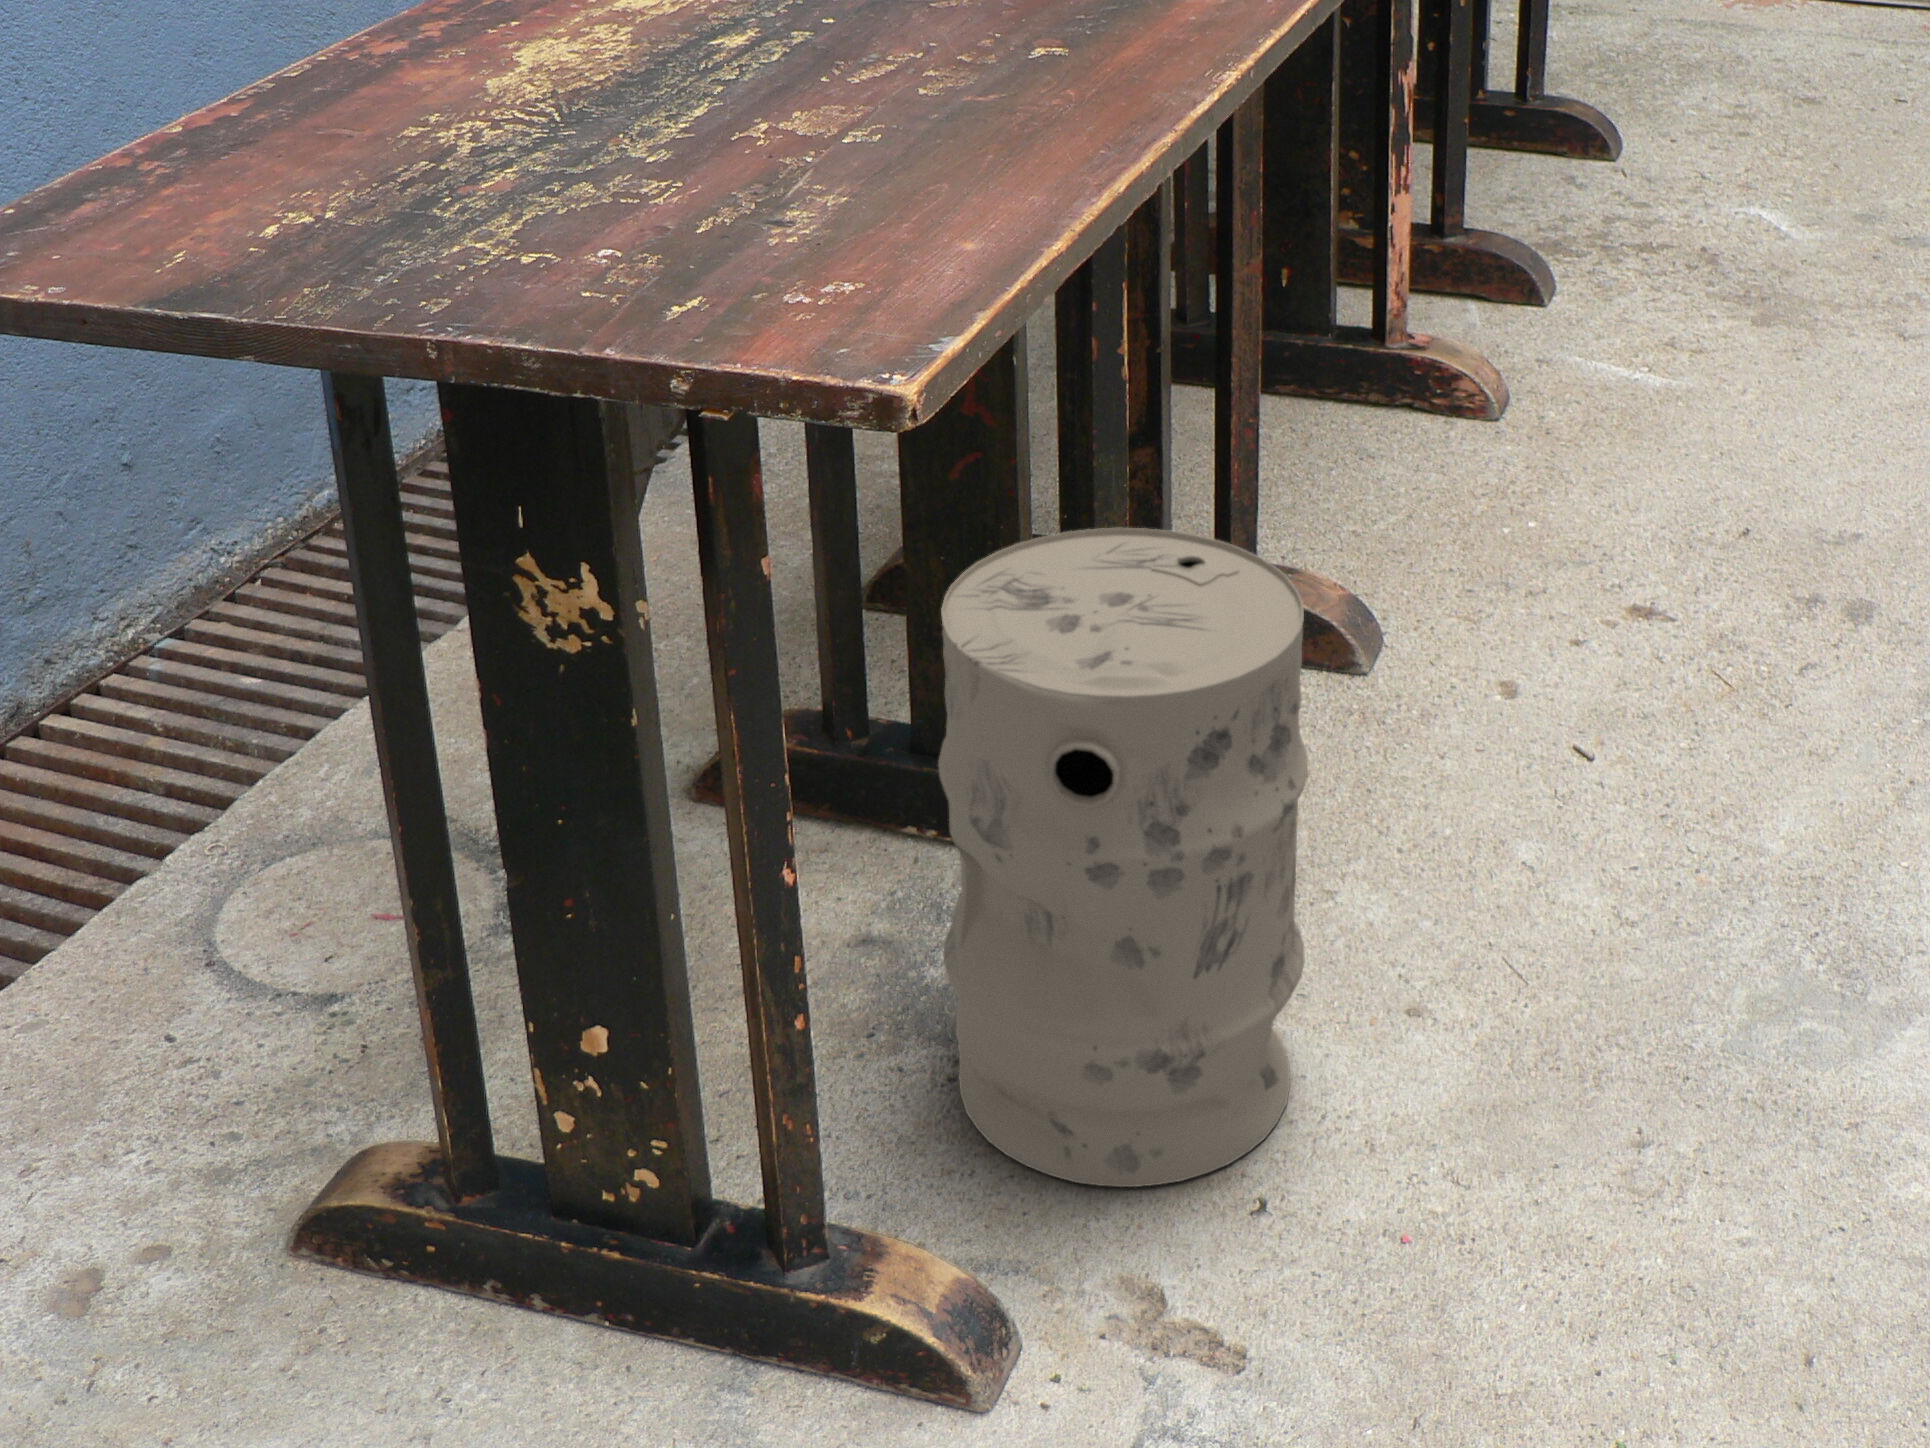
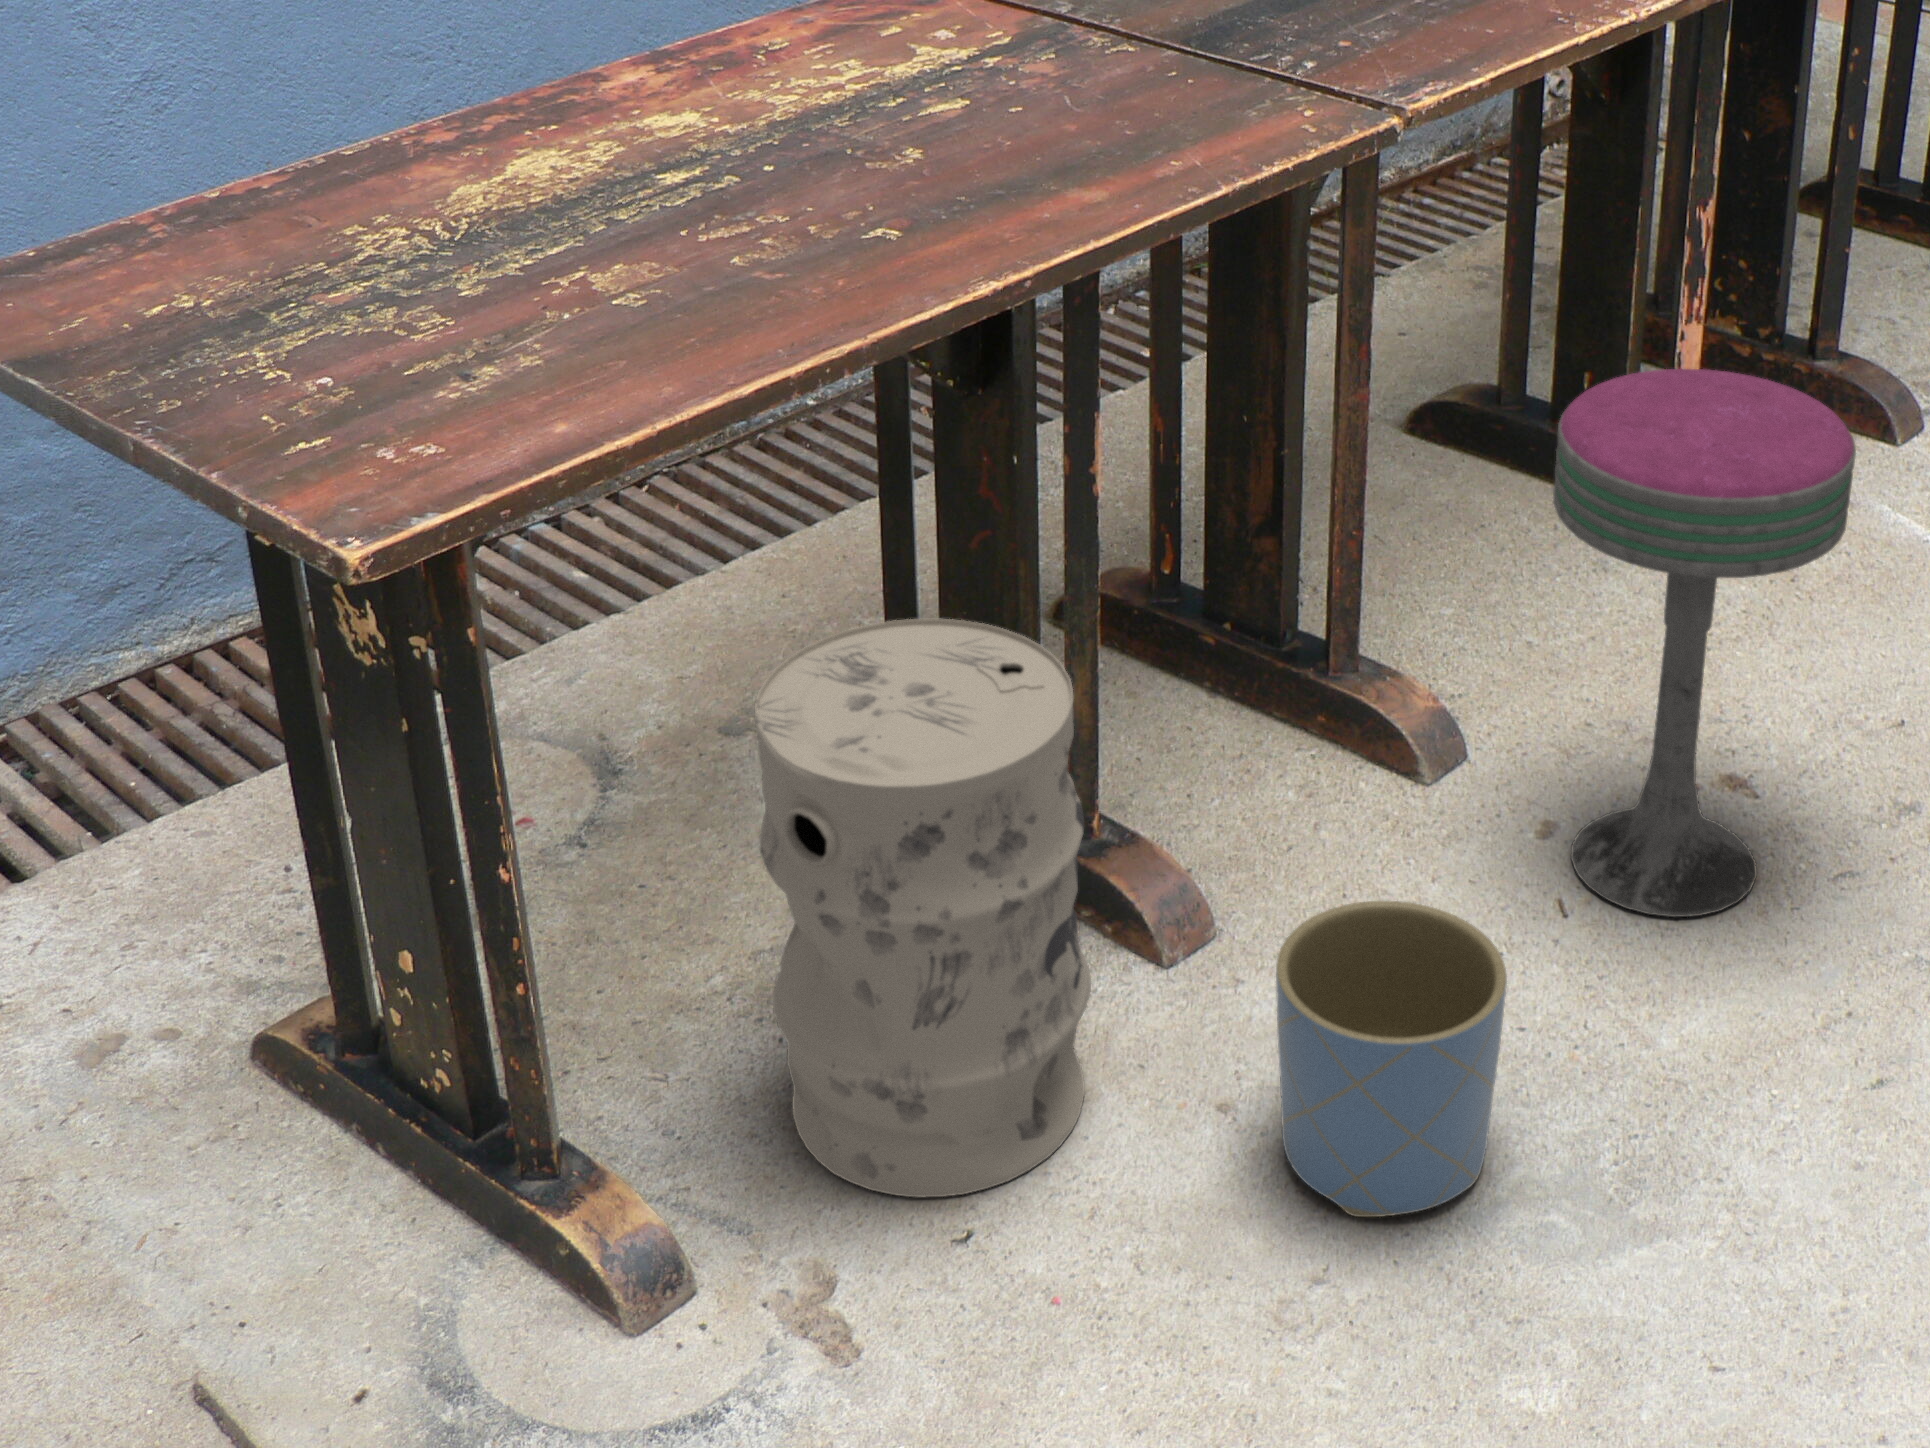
bar stool: none [1527,179,1837,740] -> present [1553,369,1856,917]
planter: none [1498,740,1749,1074] -> present [1276,901,1507,1217]

